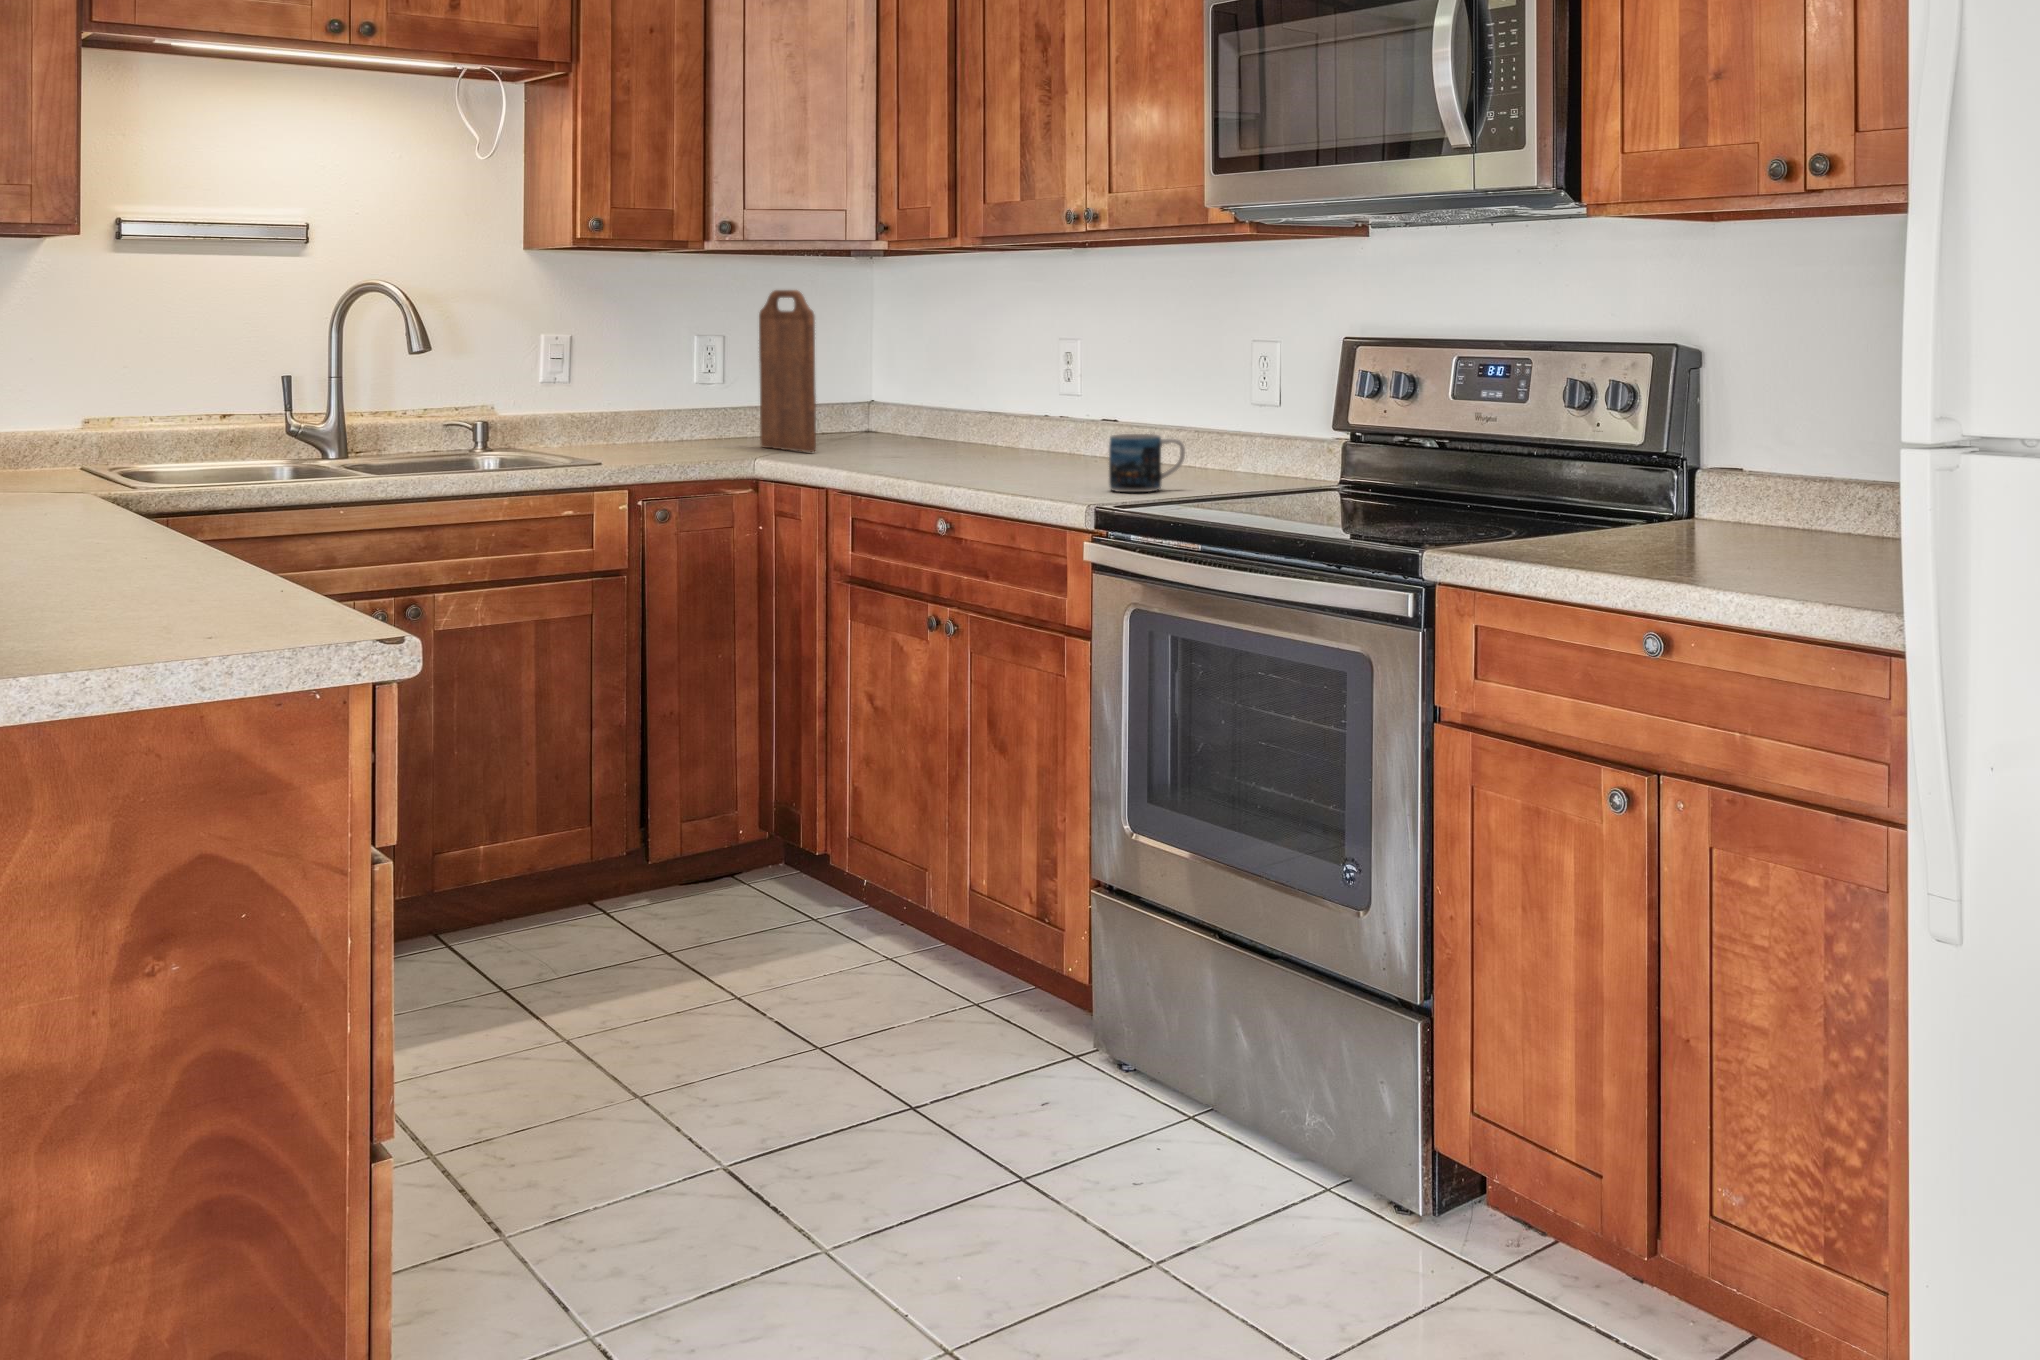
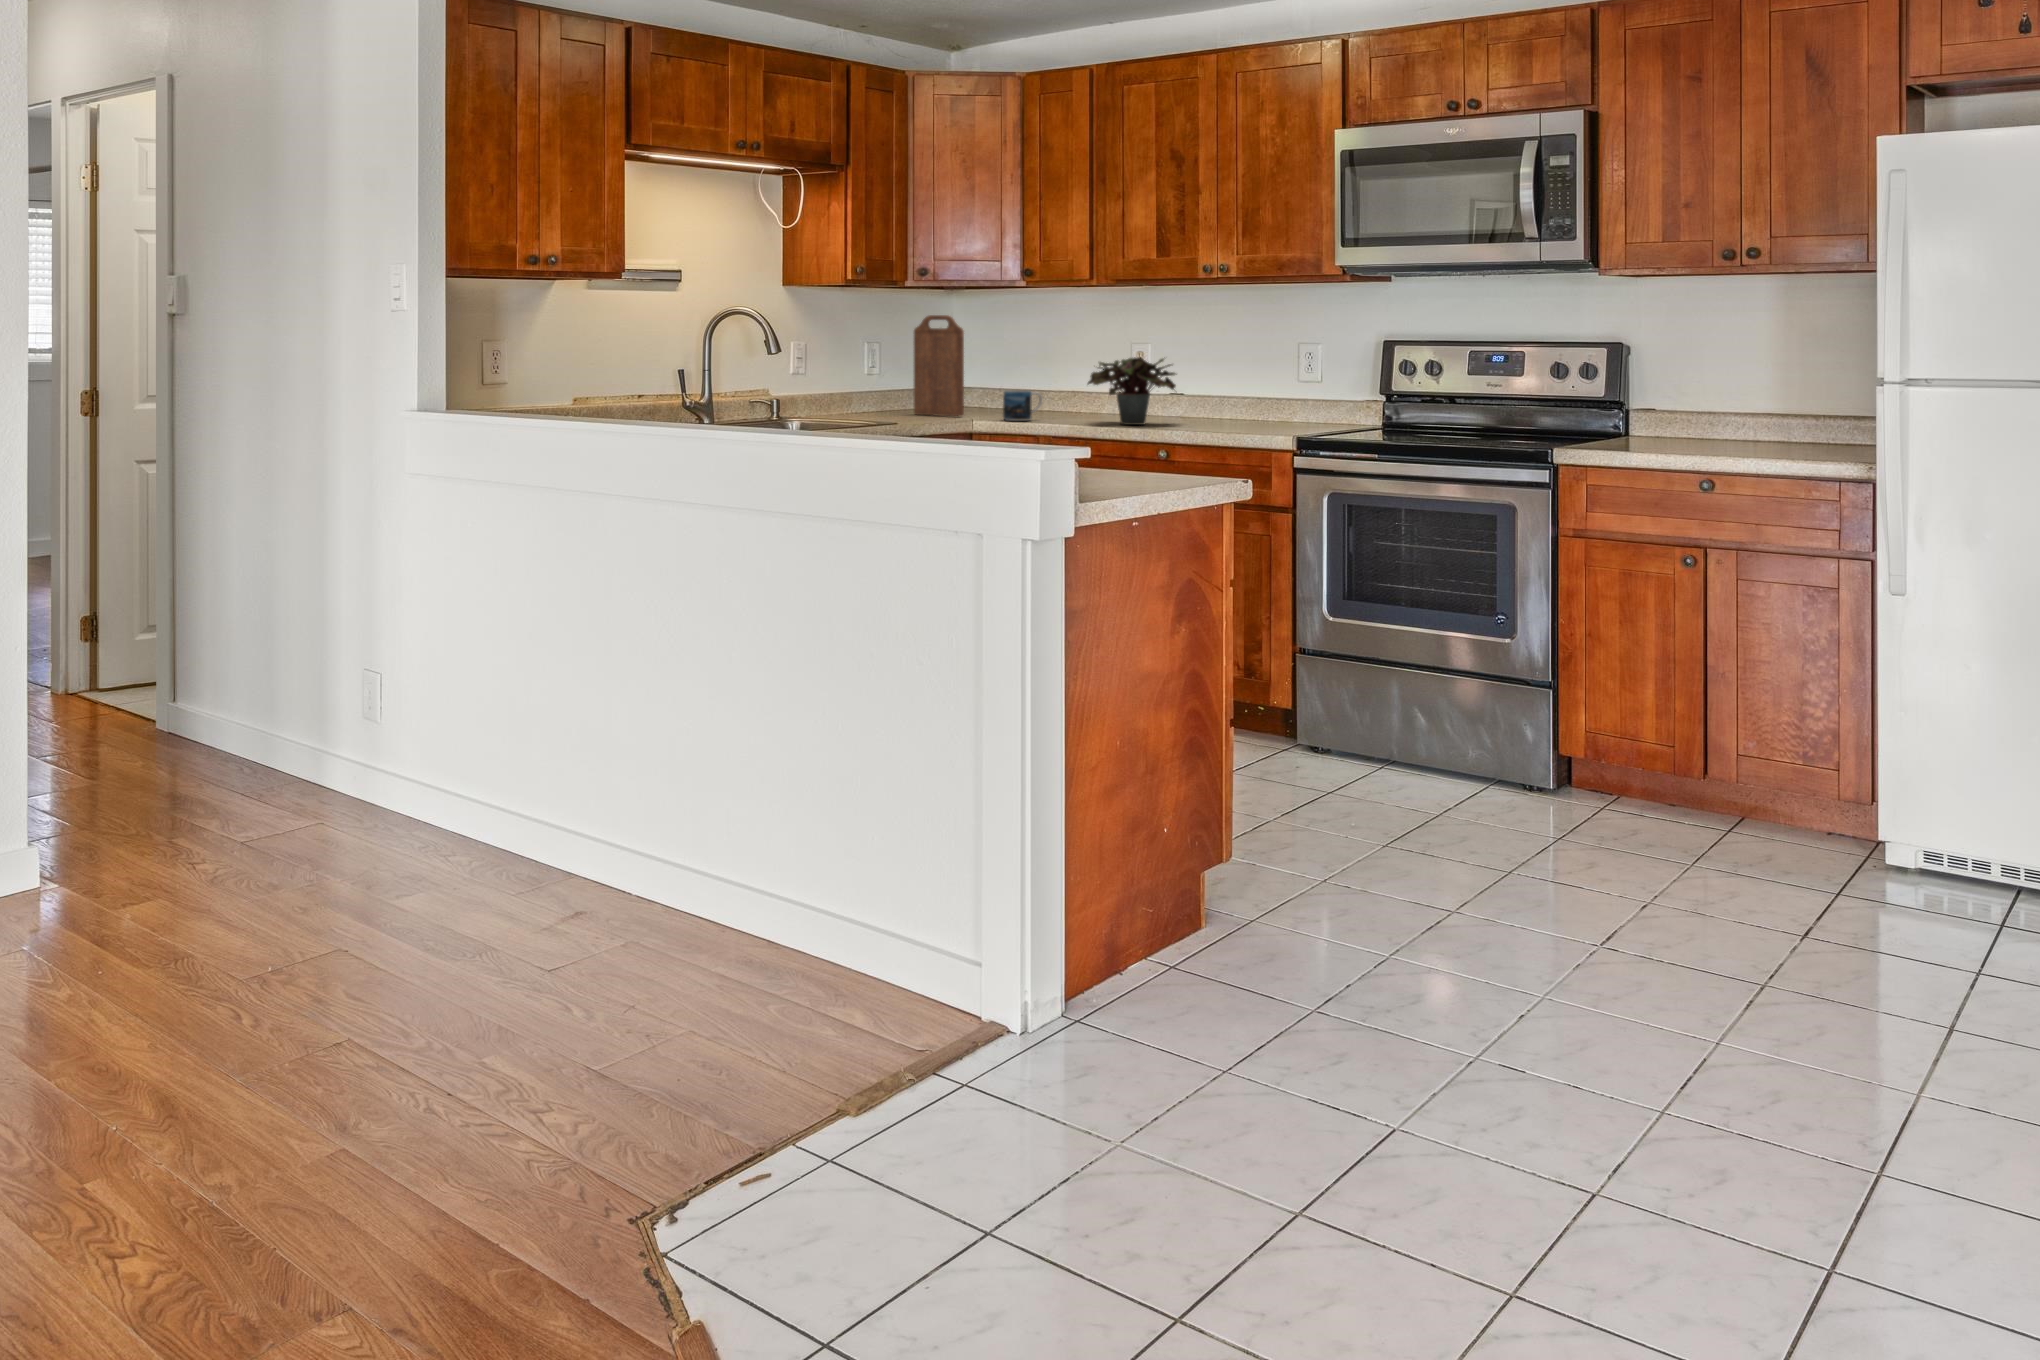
potted plant: none [935,360,1110,474] -> present [1088,357,1176,425]
mug: present [1109,434,1185,492] -> present [1003,390,1042,421]

